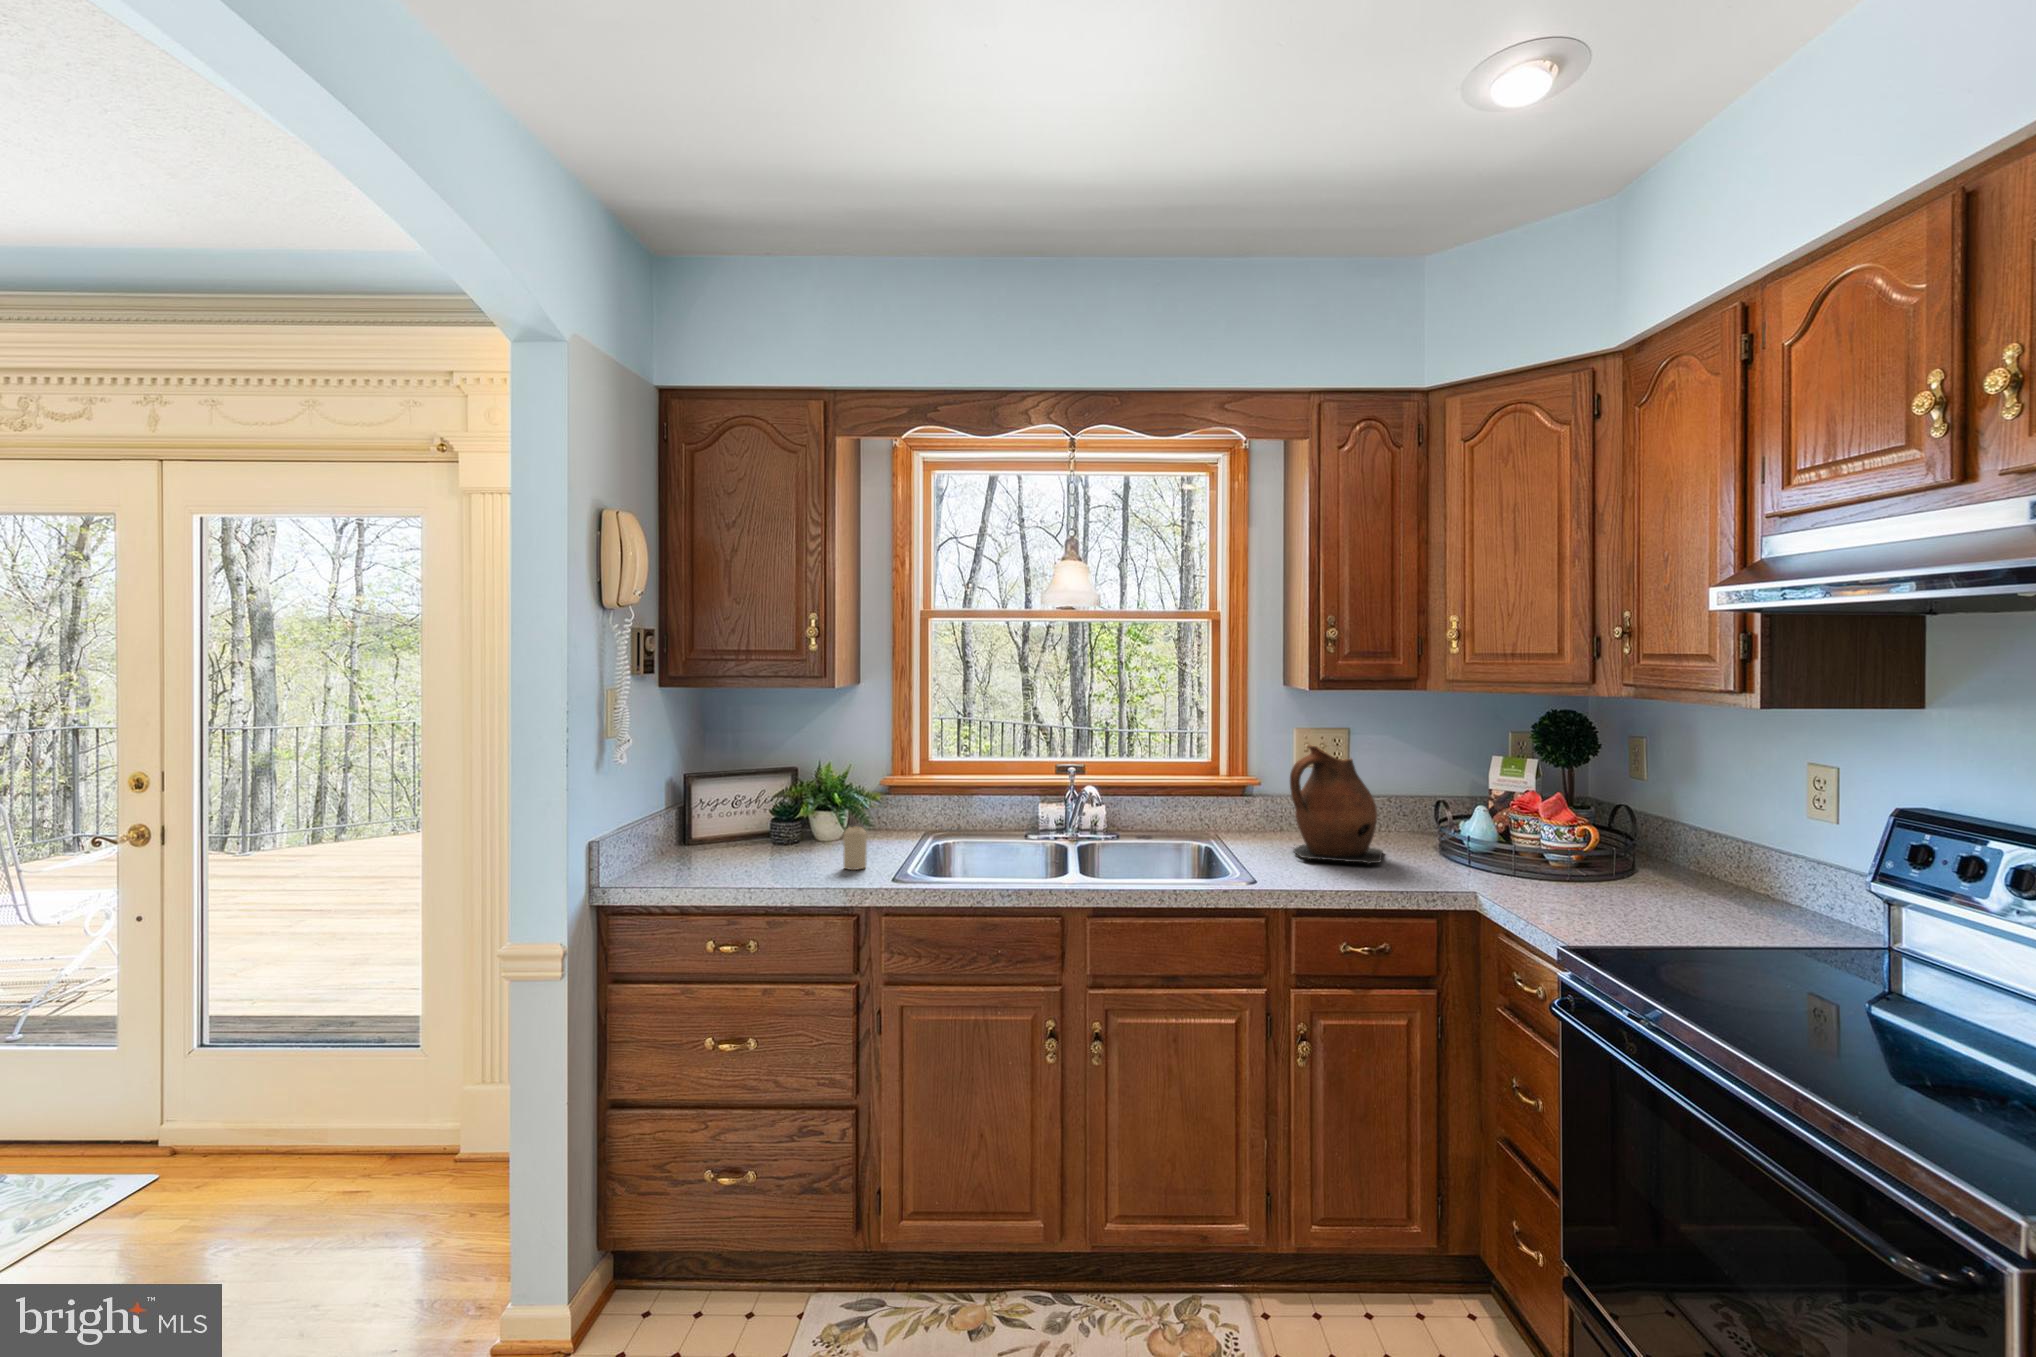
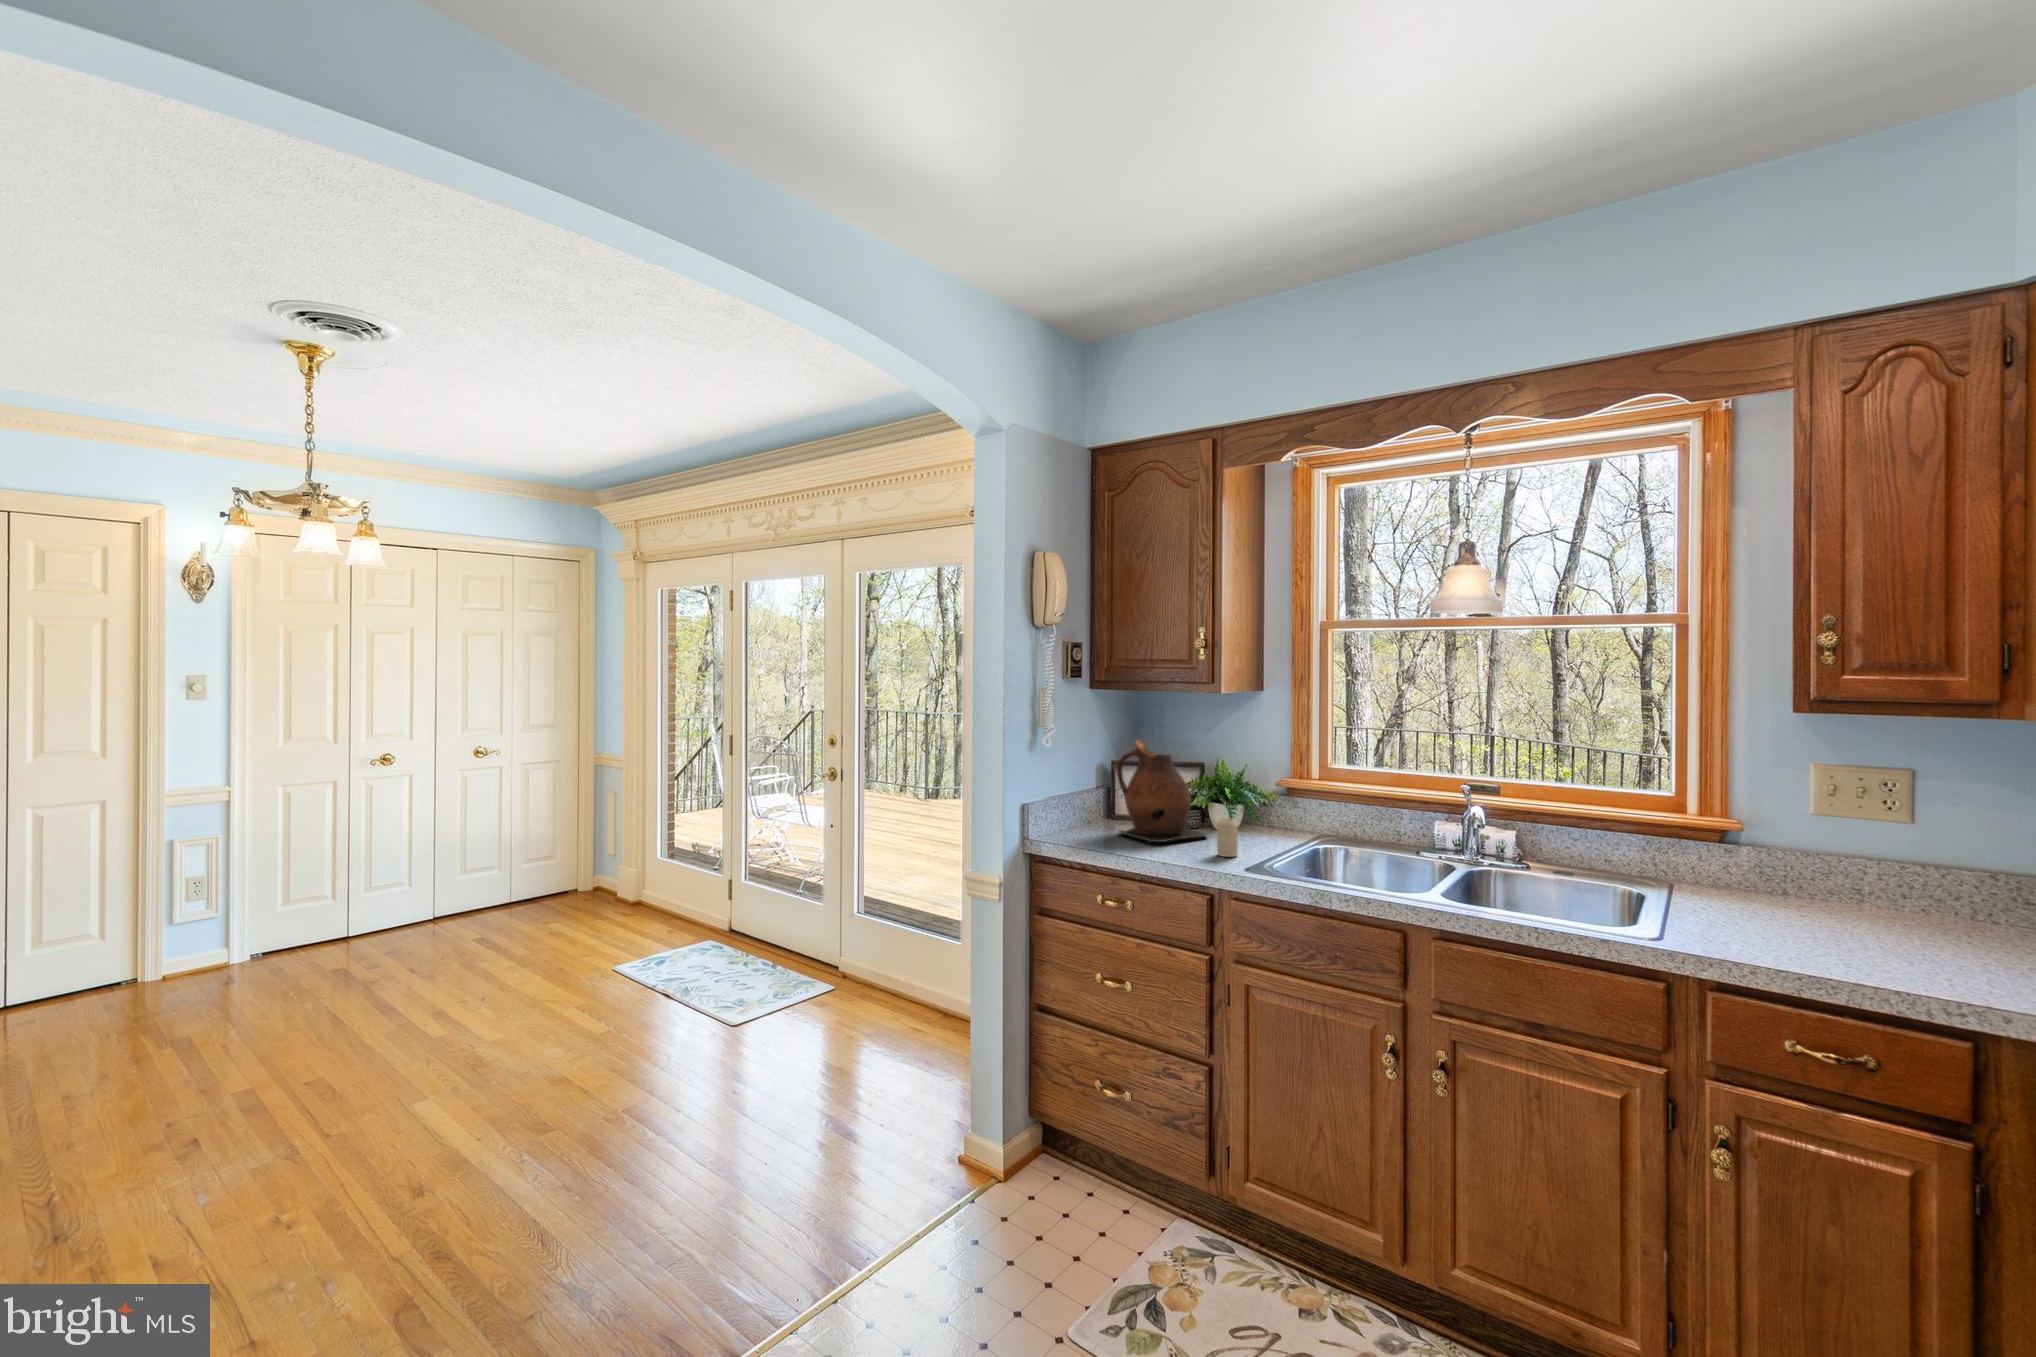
ceramic pitcher: present [1290,745,1383,864] -> present [1117,741,1207,842]

